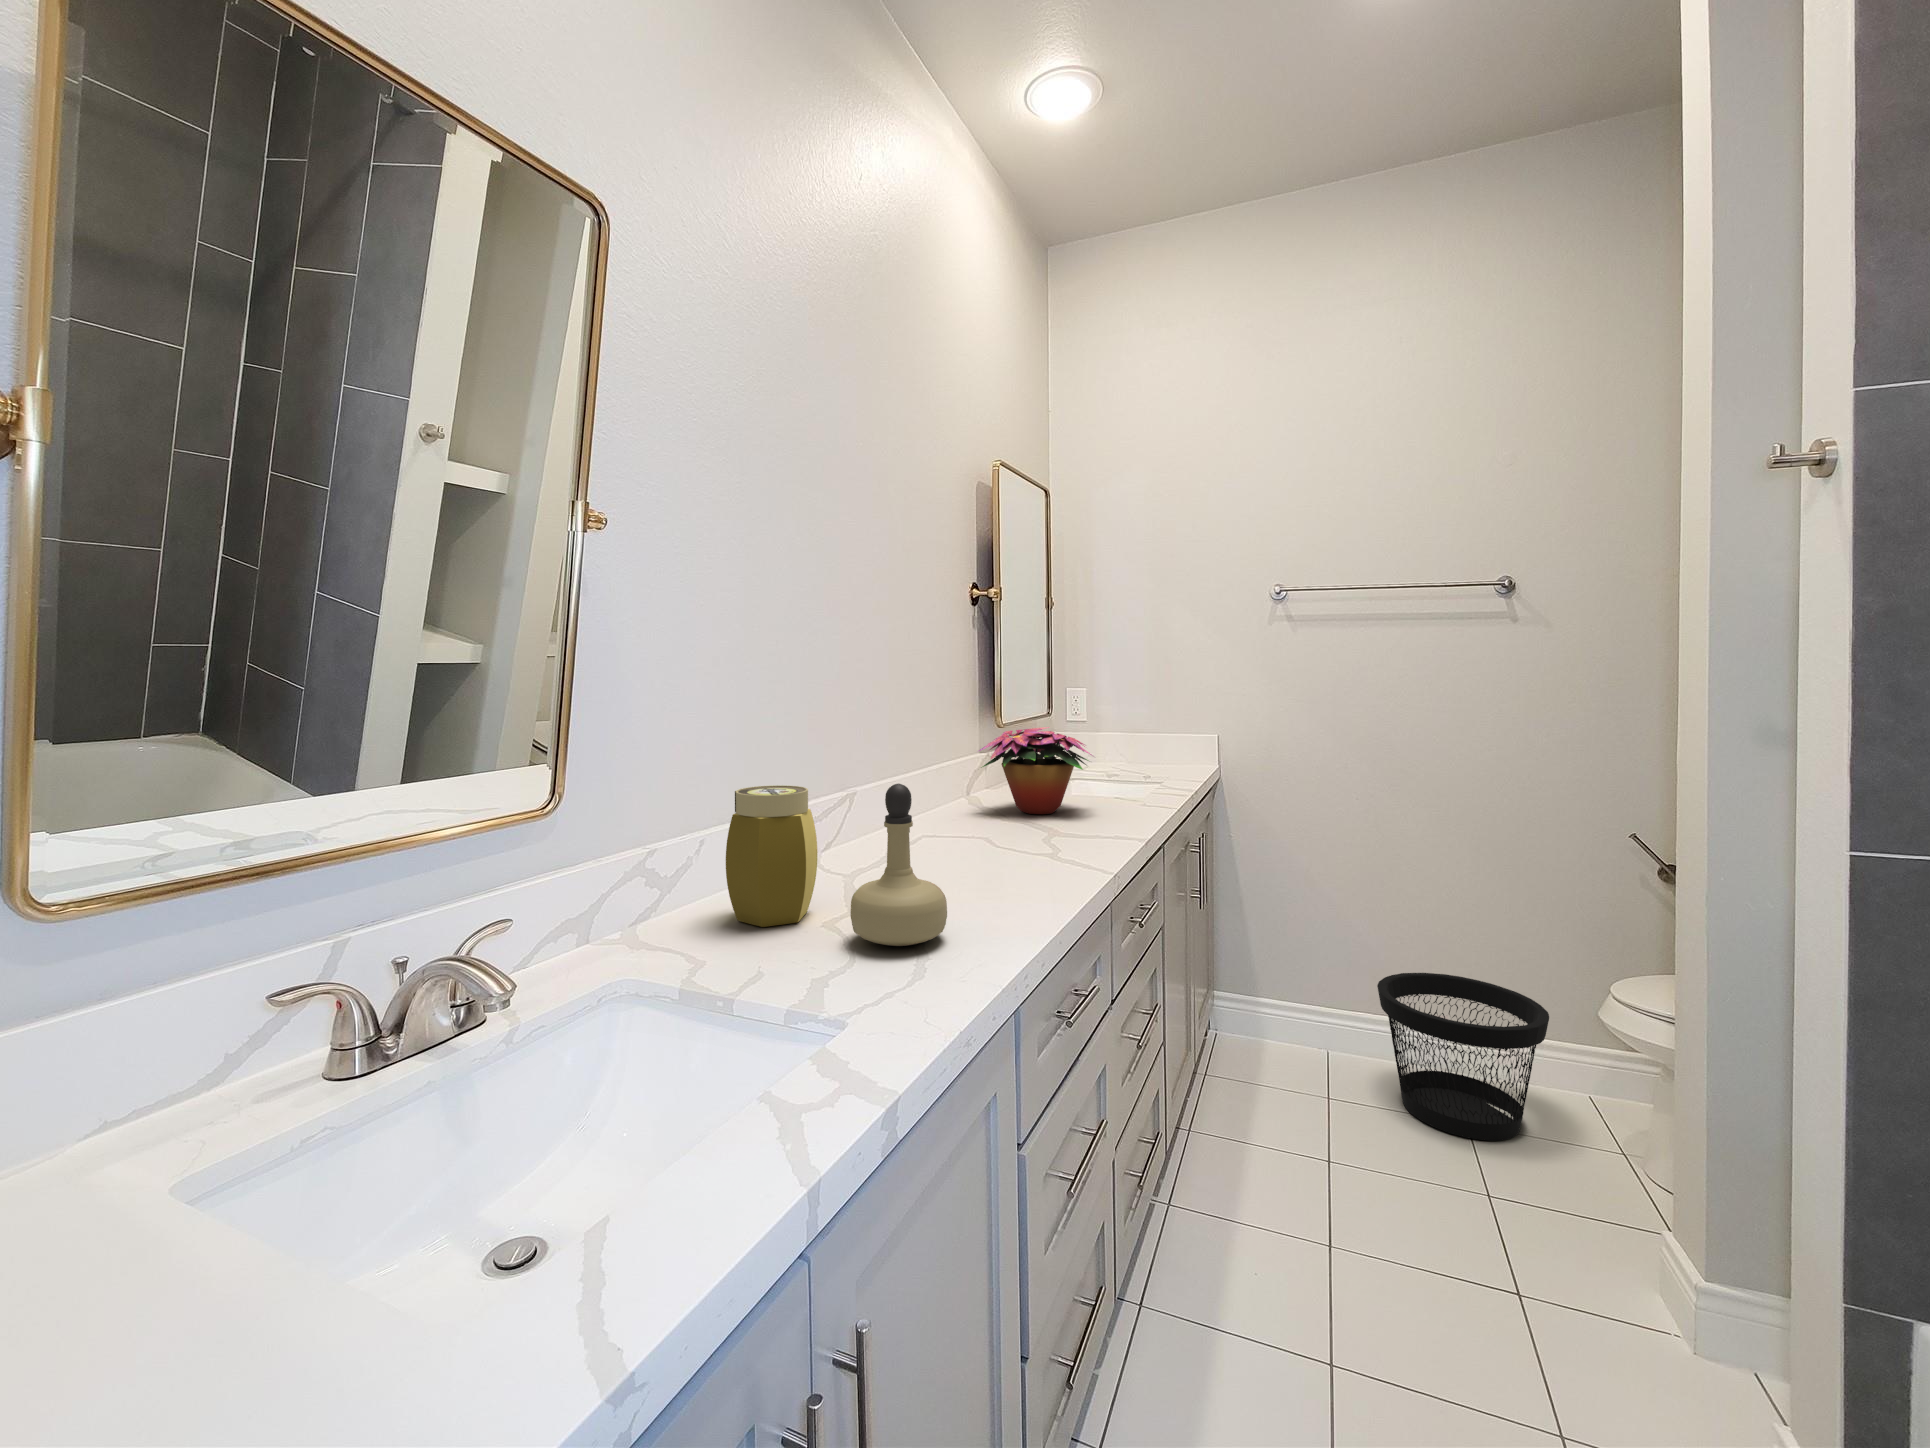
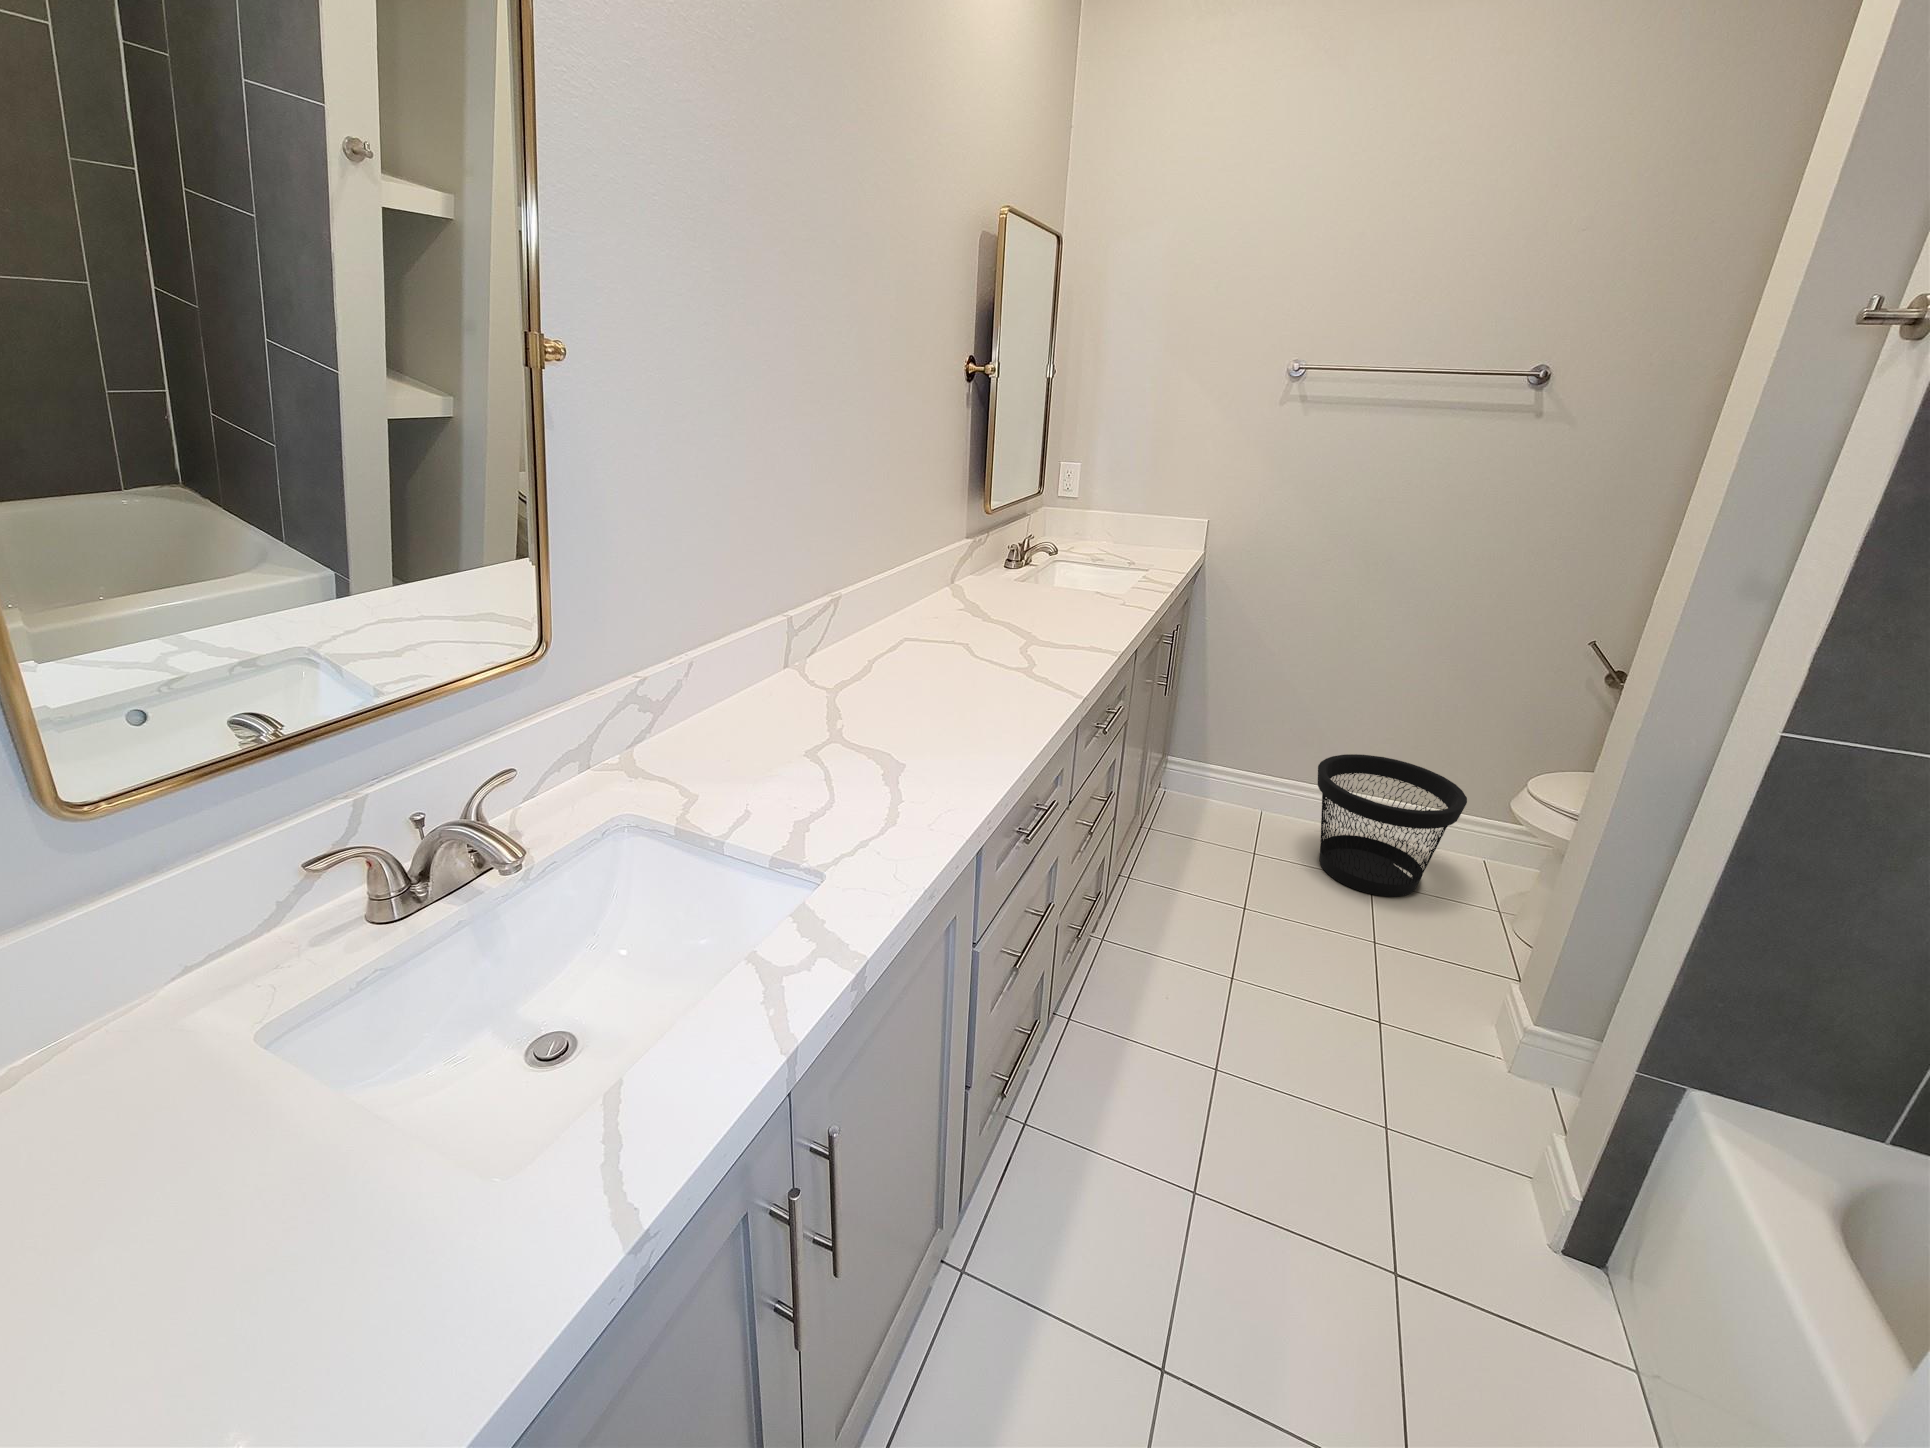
flower arrangement: present [979,727,1092,814] -> none [957,525,1085,613]
perfume bottle: present [850,784,947,946] -> none [830,639,920,788]
jar: present [726,785,818,927] -> none [711,620,800,756]

